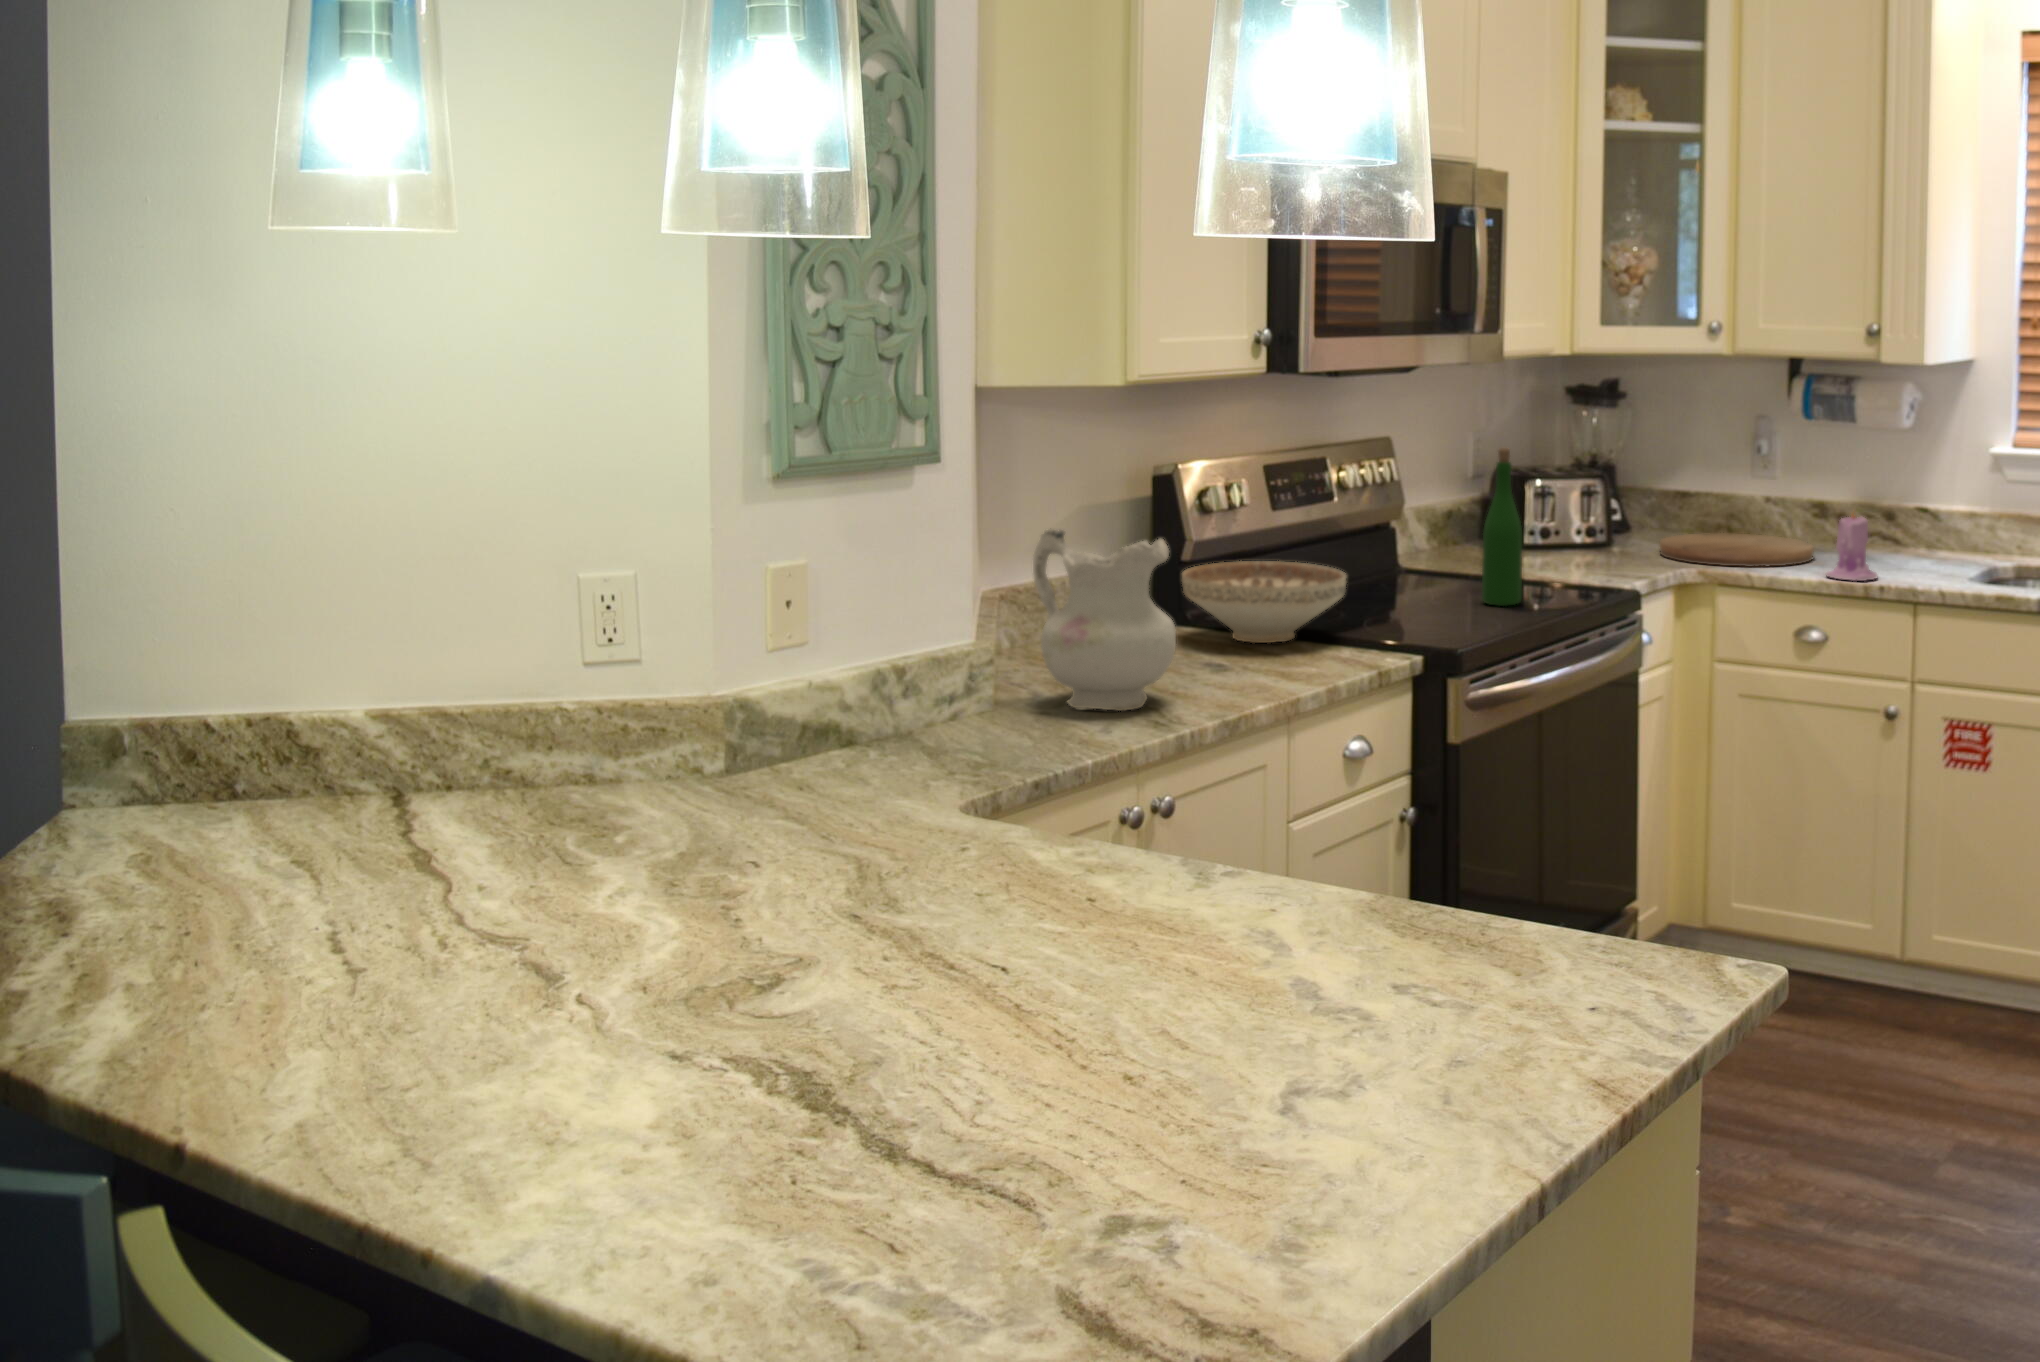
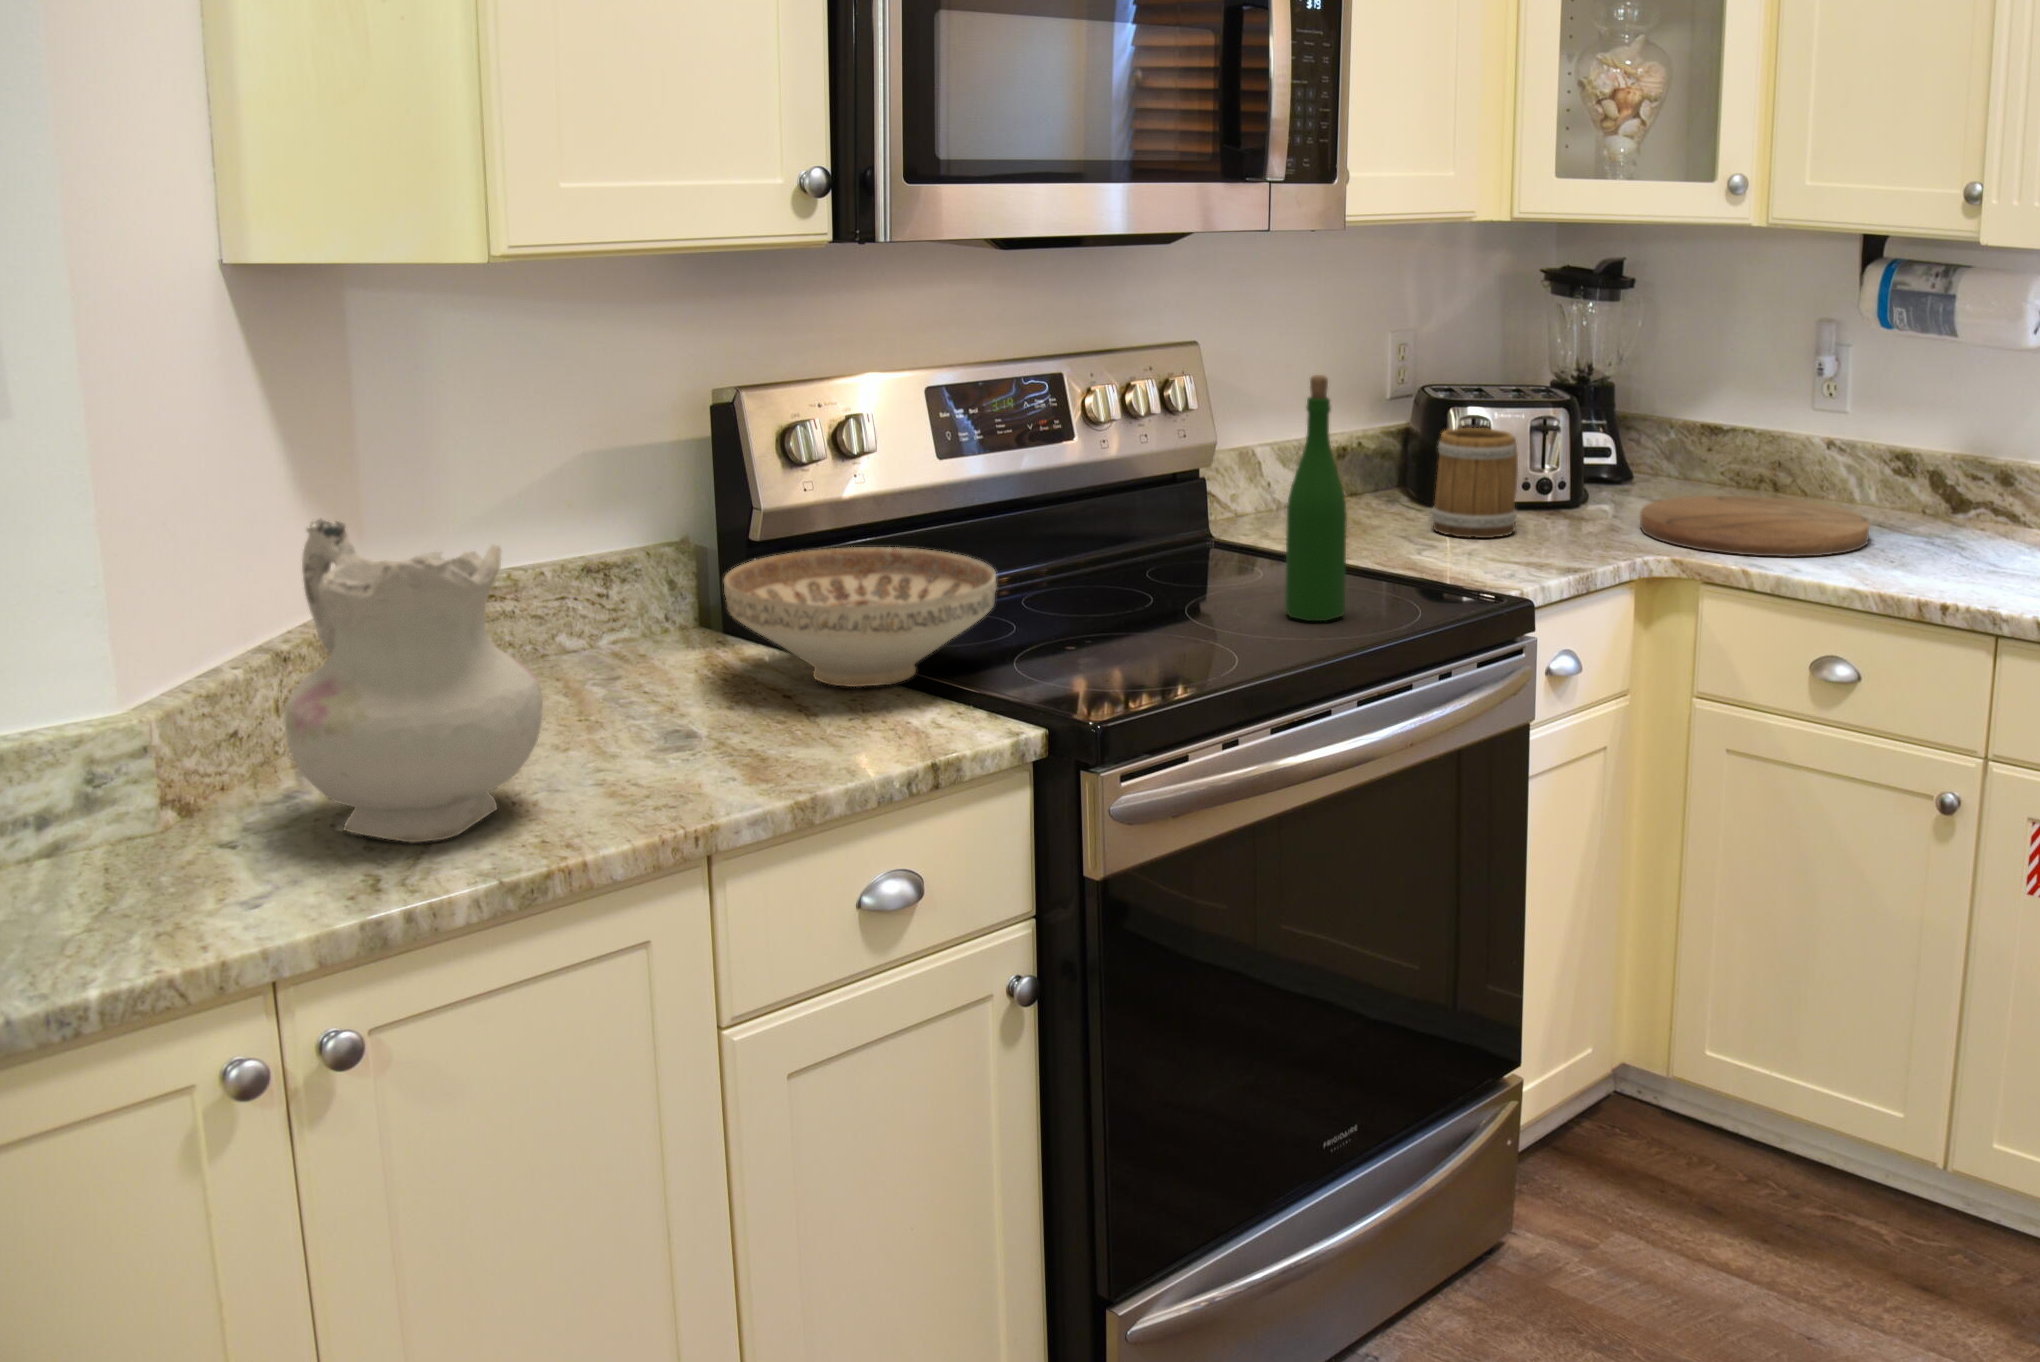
mug: none [1524,490,1583,563] -> present [1432,428,1518,538]
candle: present [1826,514,1877,581] -> none [1866,477,1948,592]

